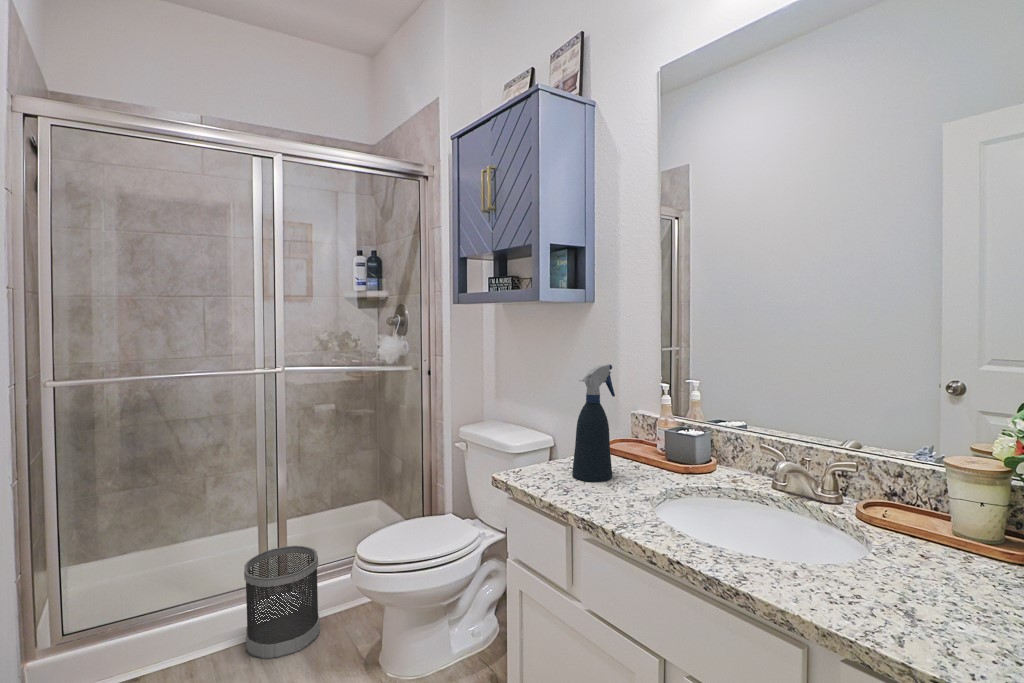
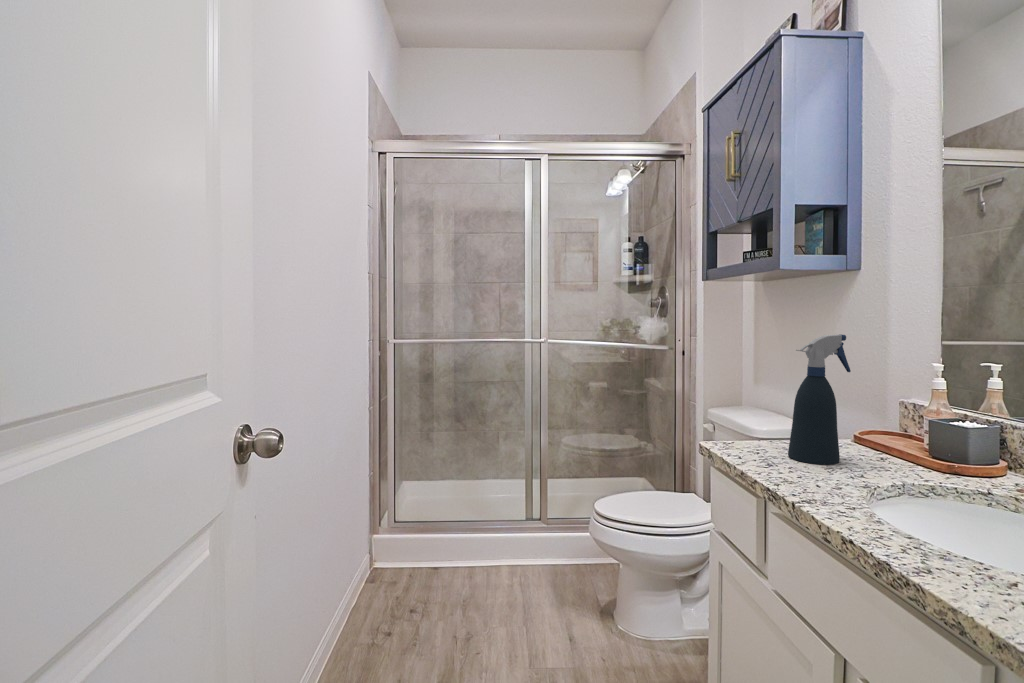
wastebasket: present [244,546,320,659] -> none [510,493,568,583]

